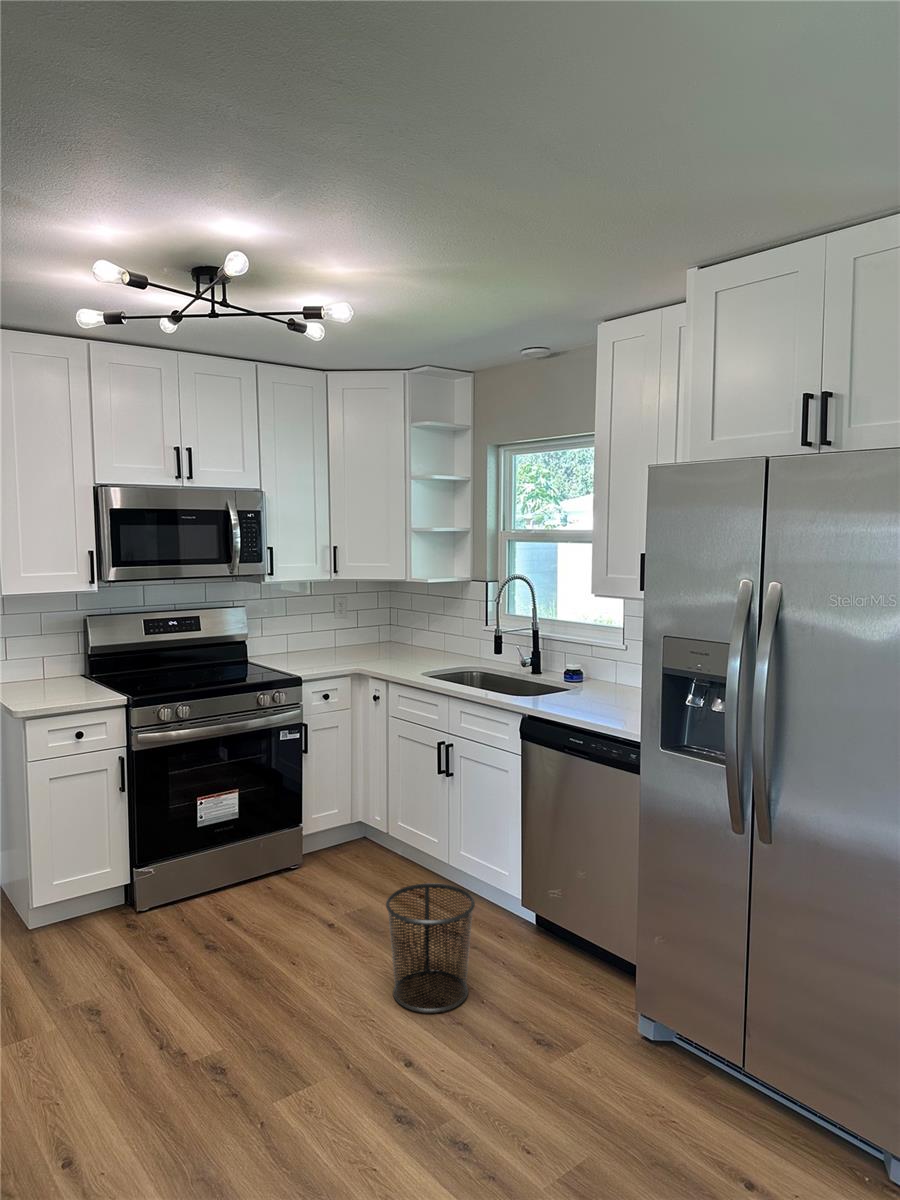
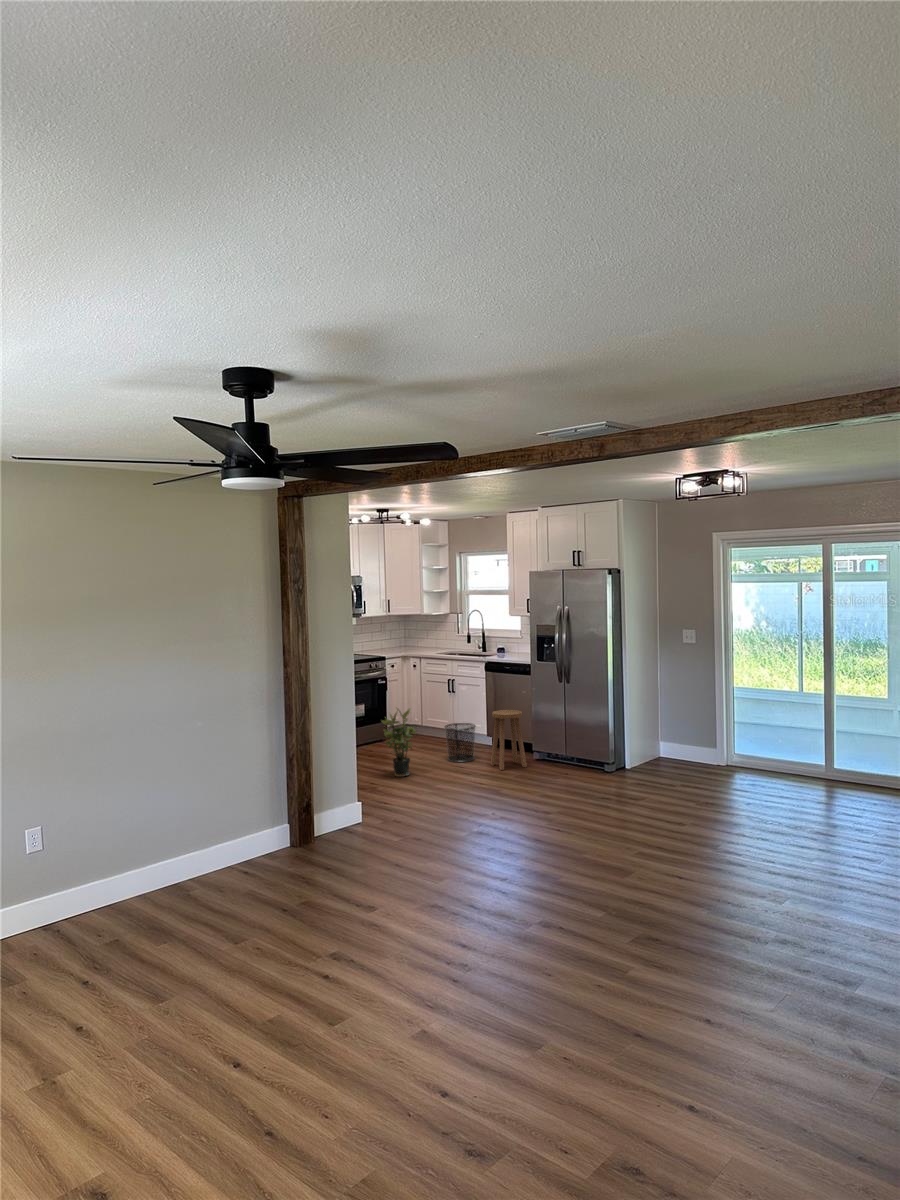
potted plant: none [146,868,267,1094] -> present [382,708,416,777]
stool: none [503,884,611,1095] -> present [491,710,527,770]

